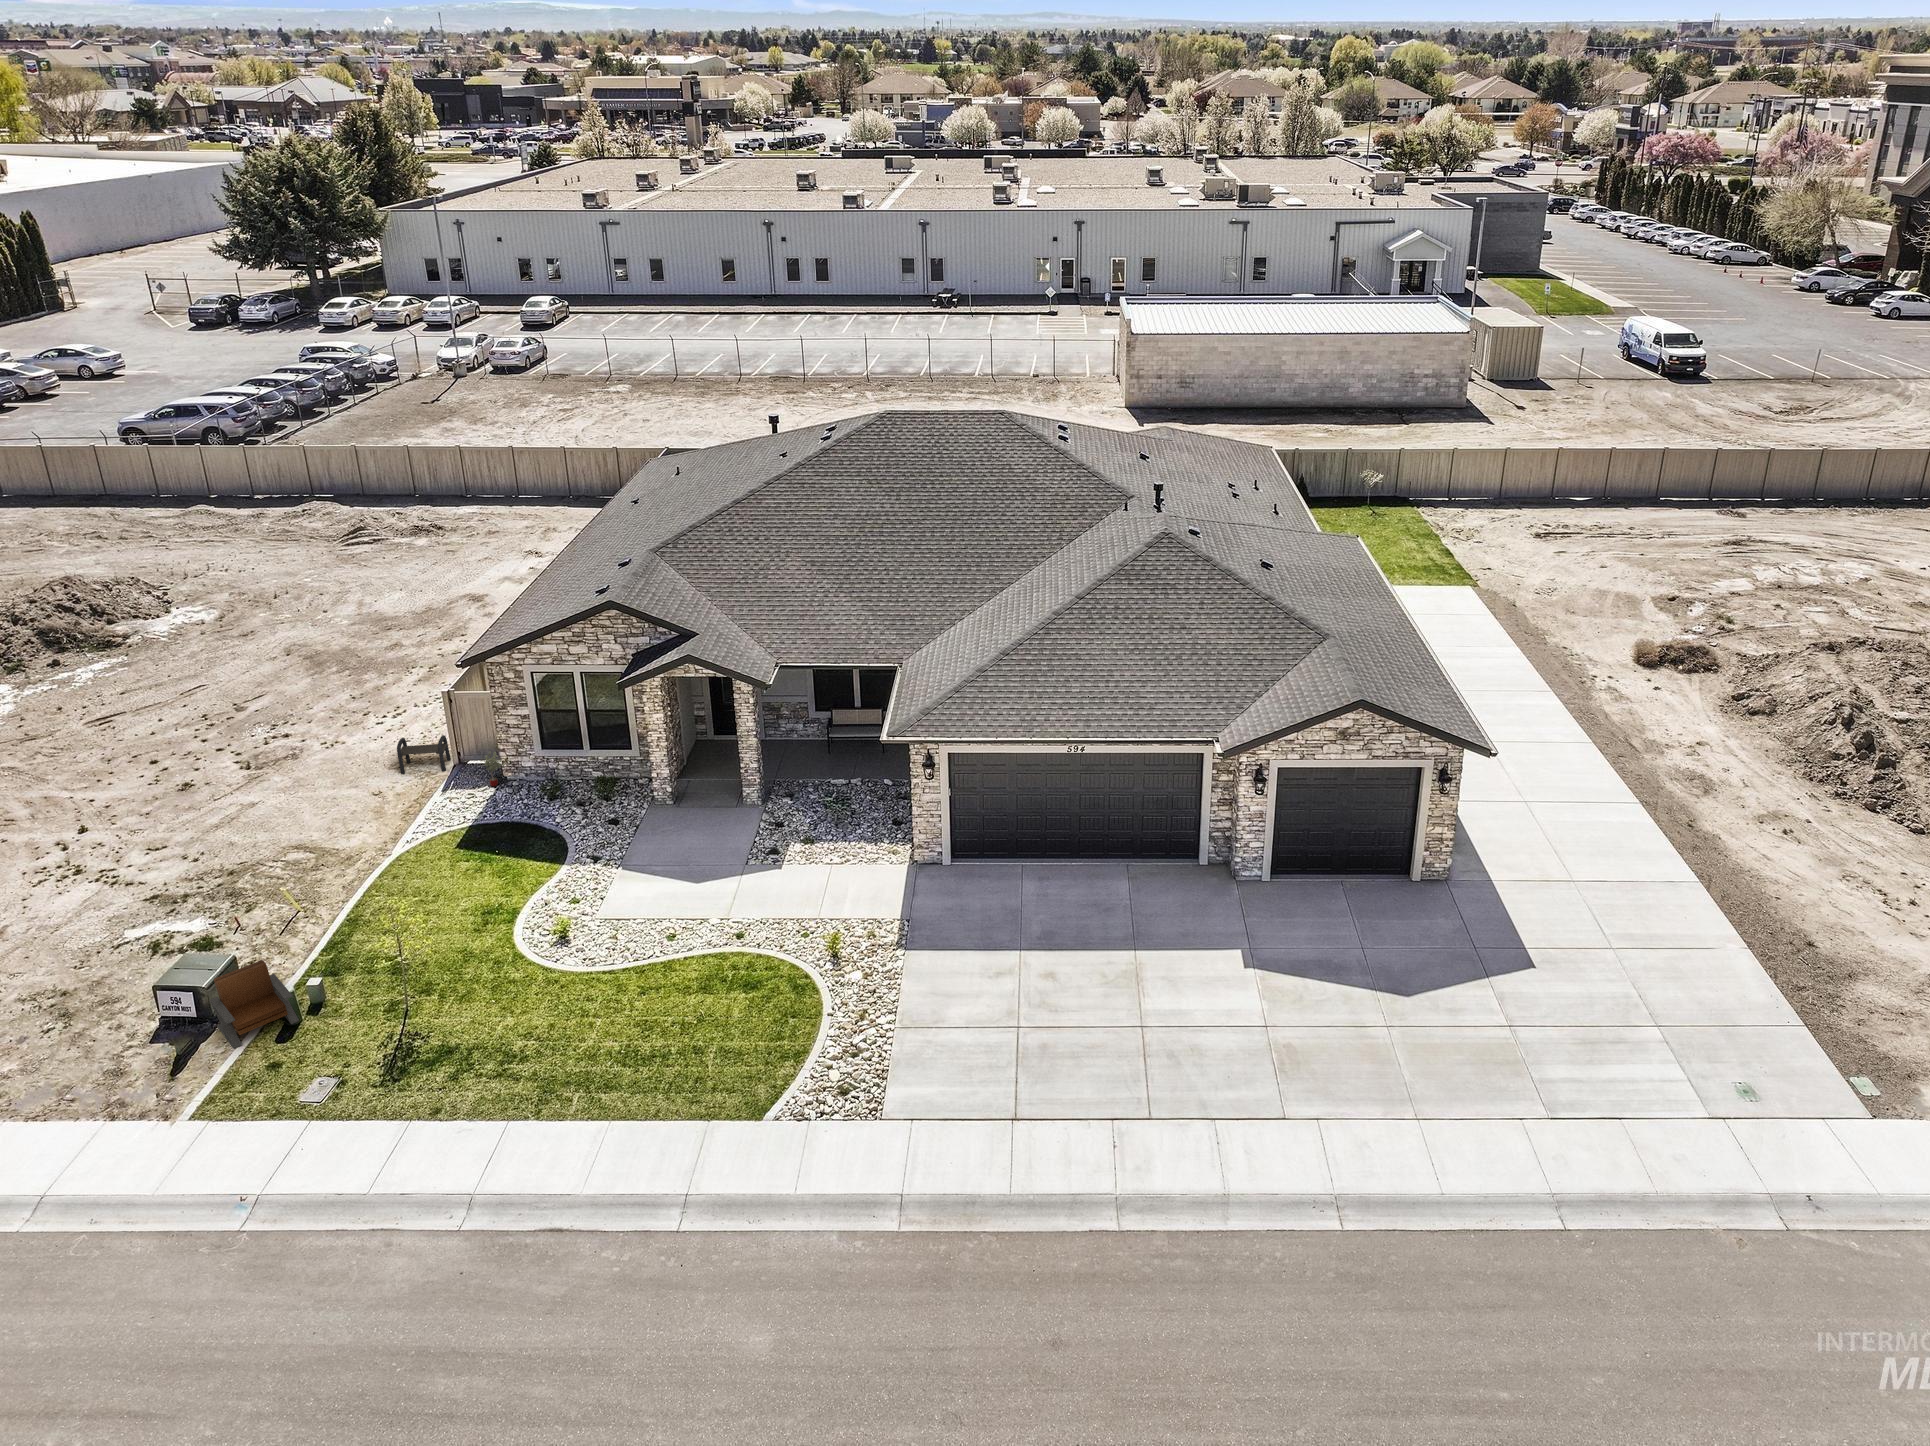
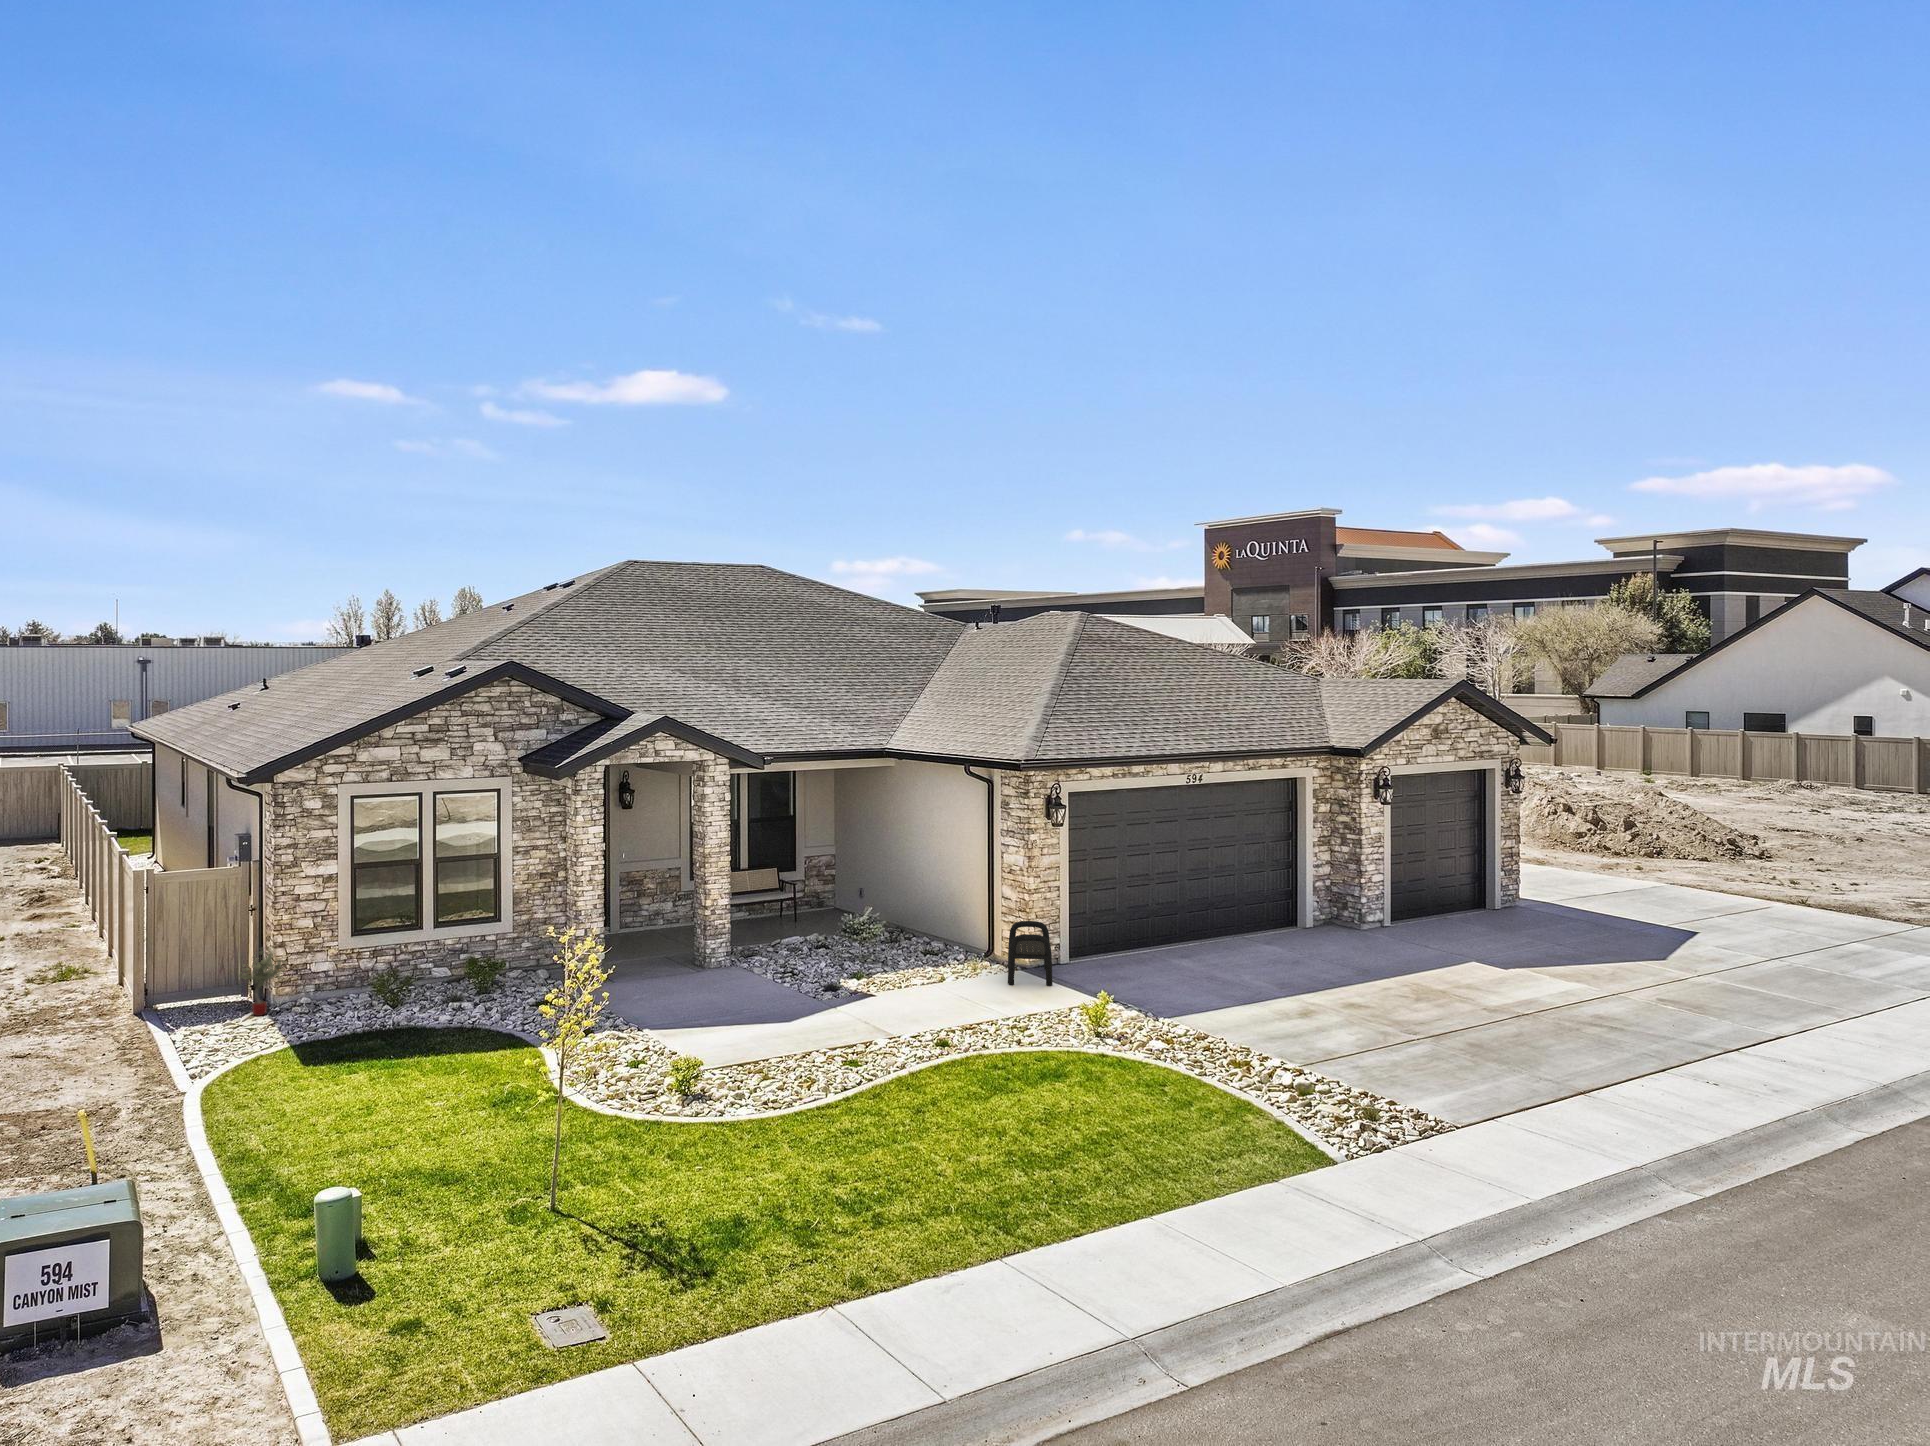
bench: present [397,735,451,774] -> present [1008,921,1052,986]
lounge chair: present [209,960,299,1049] -> none [88,1171,308,1381]

